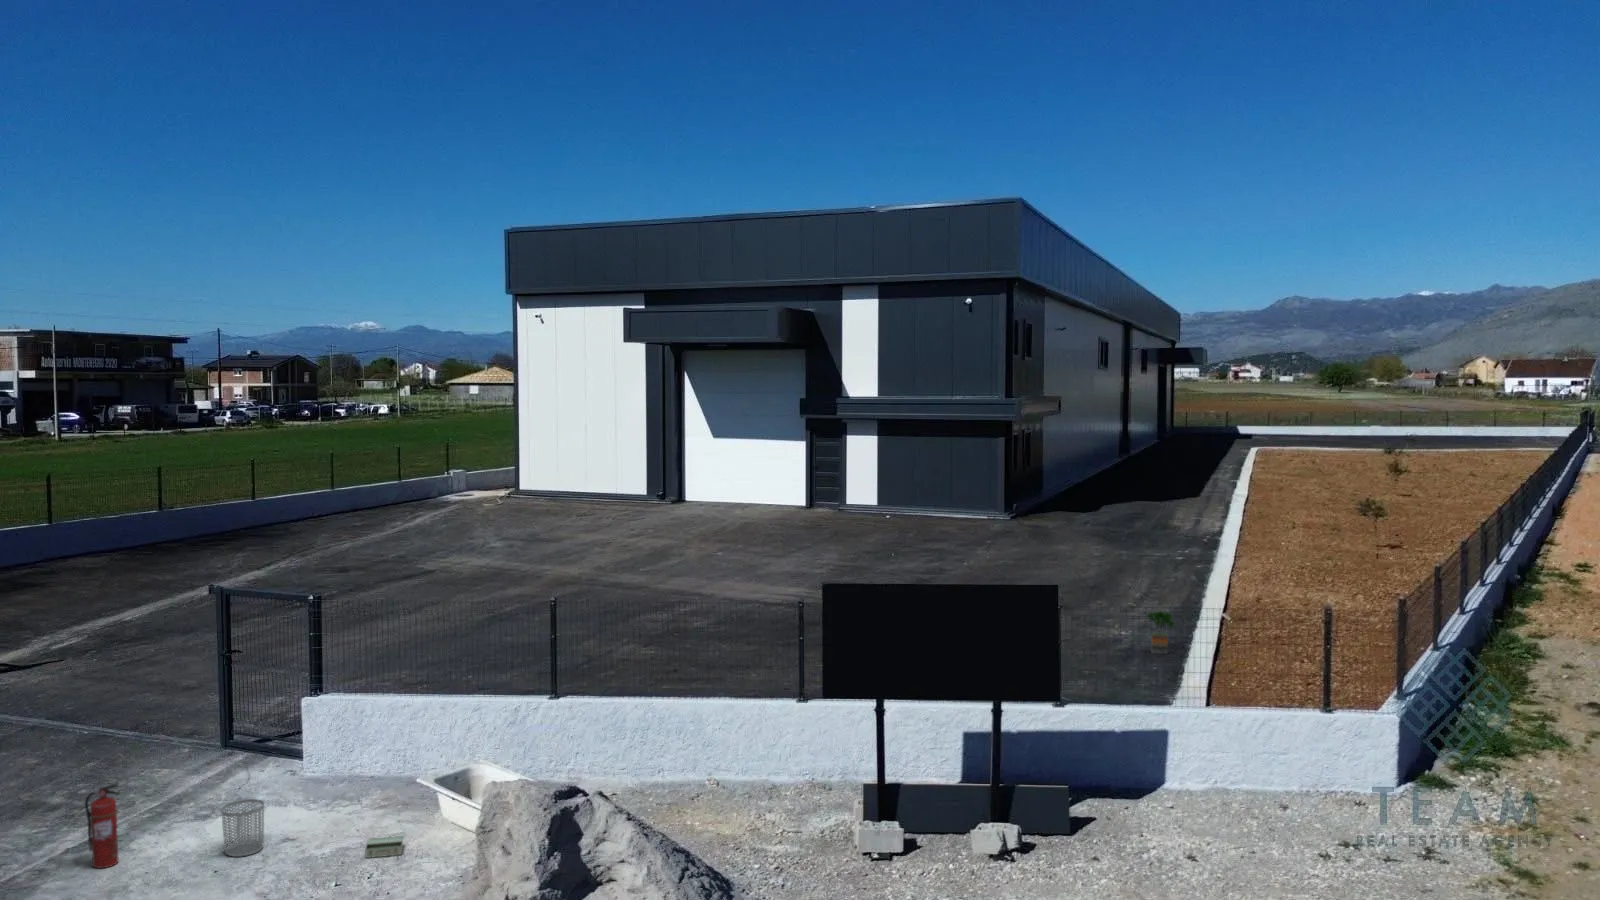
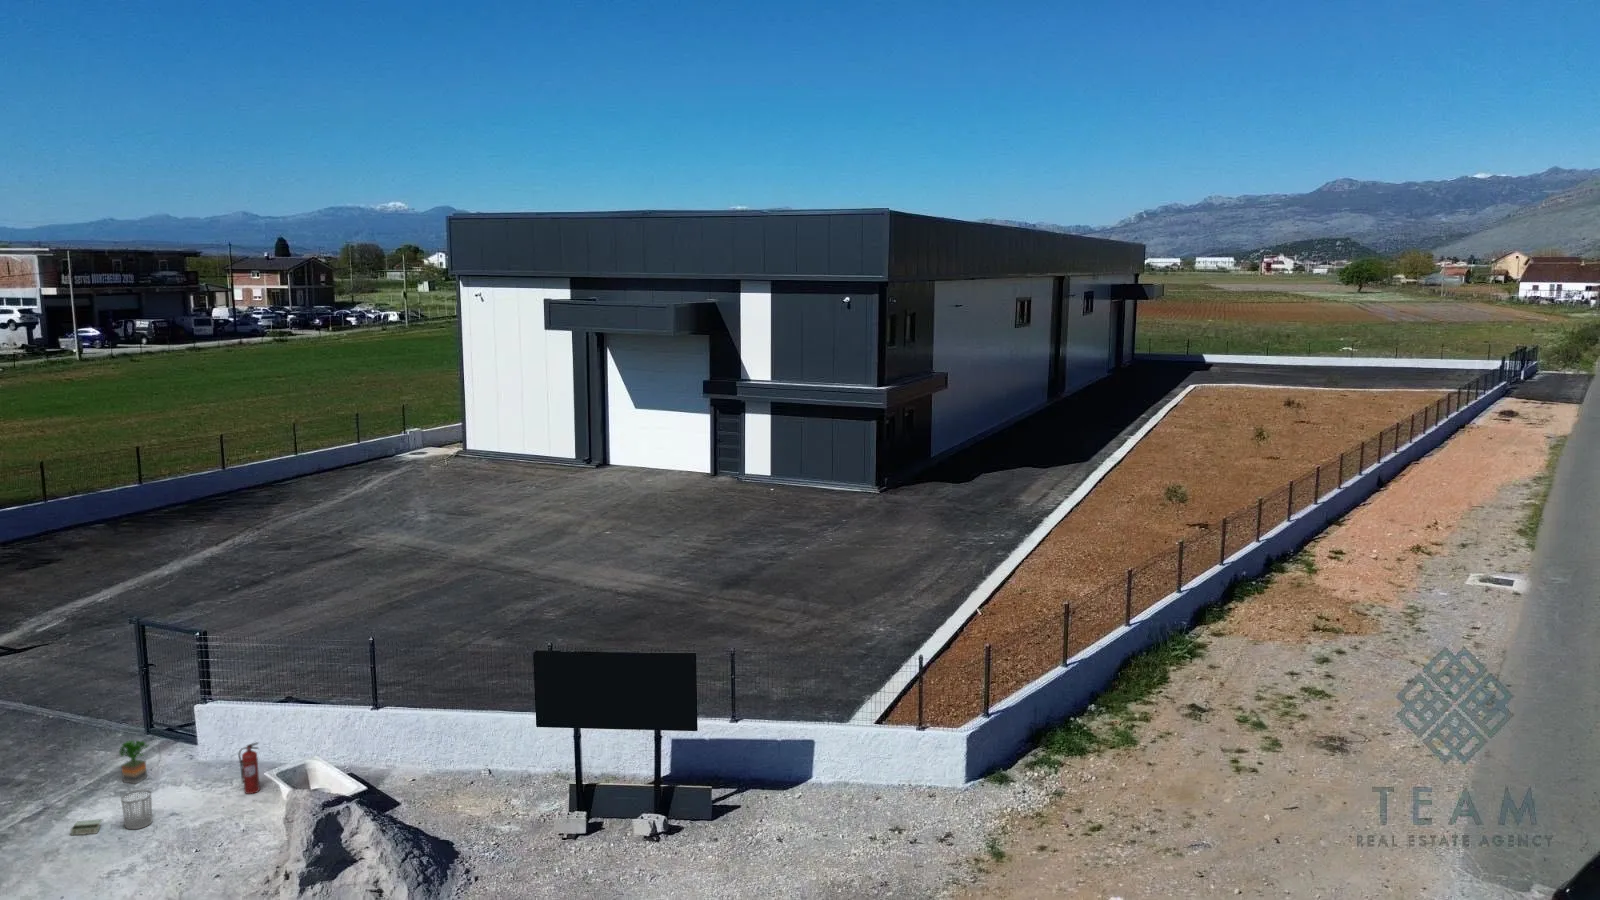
potted tree: present [1147,612,1174,654] -> present [119,741,149,784]
fire extinguisher: present [85,784,119,868] -> present [238,743,260,794]
toolbox: present [365,836,403,858] -> present [71,819,102,835]

